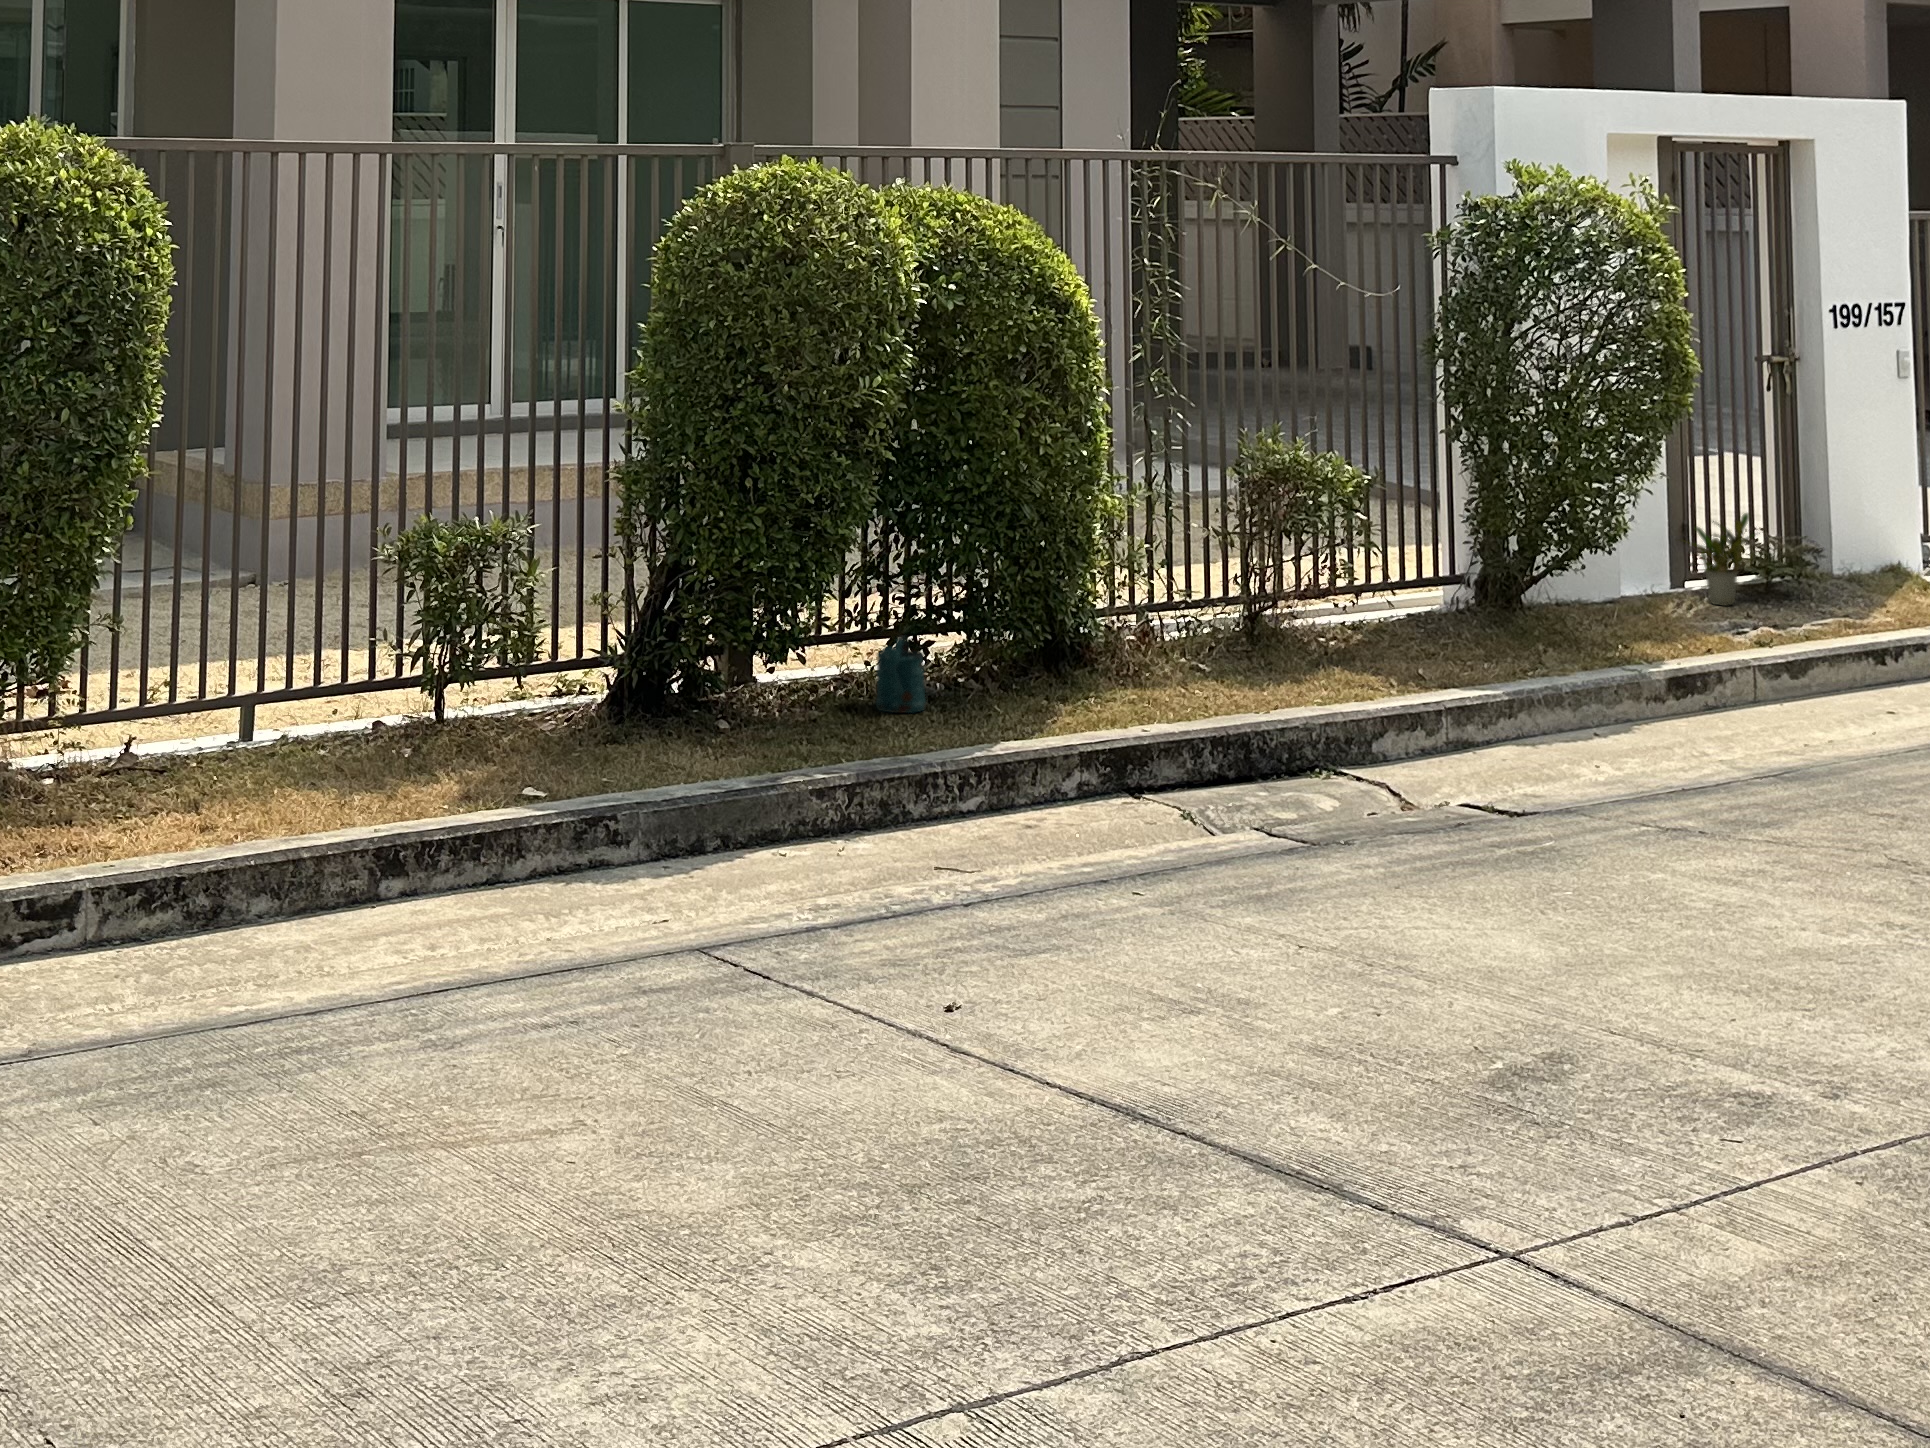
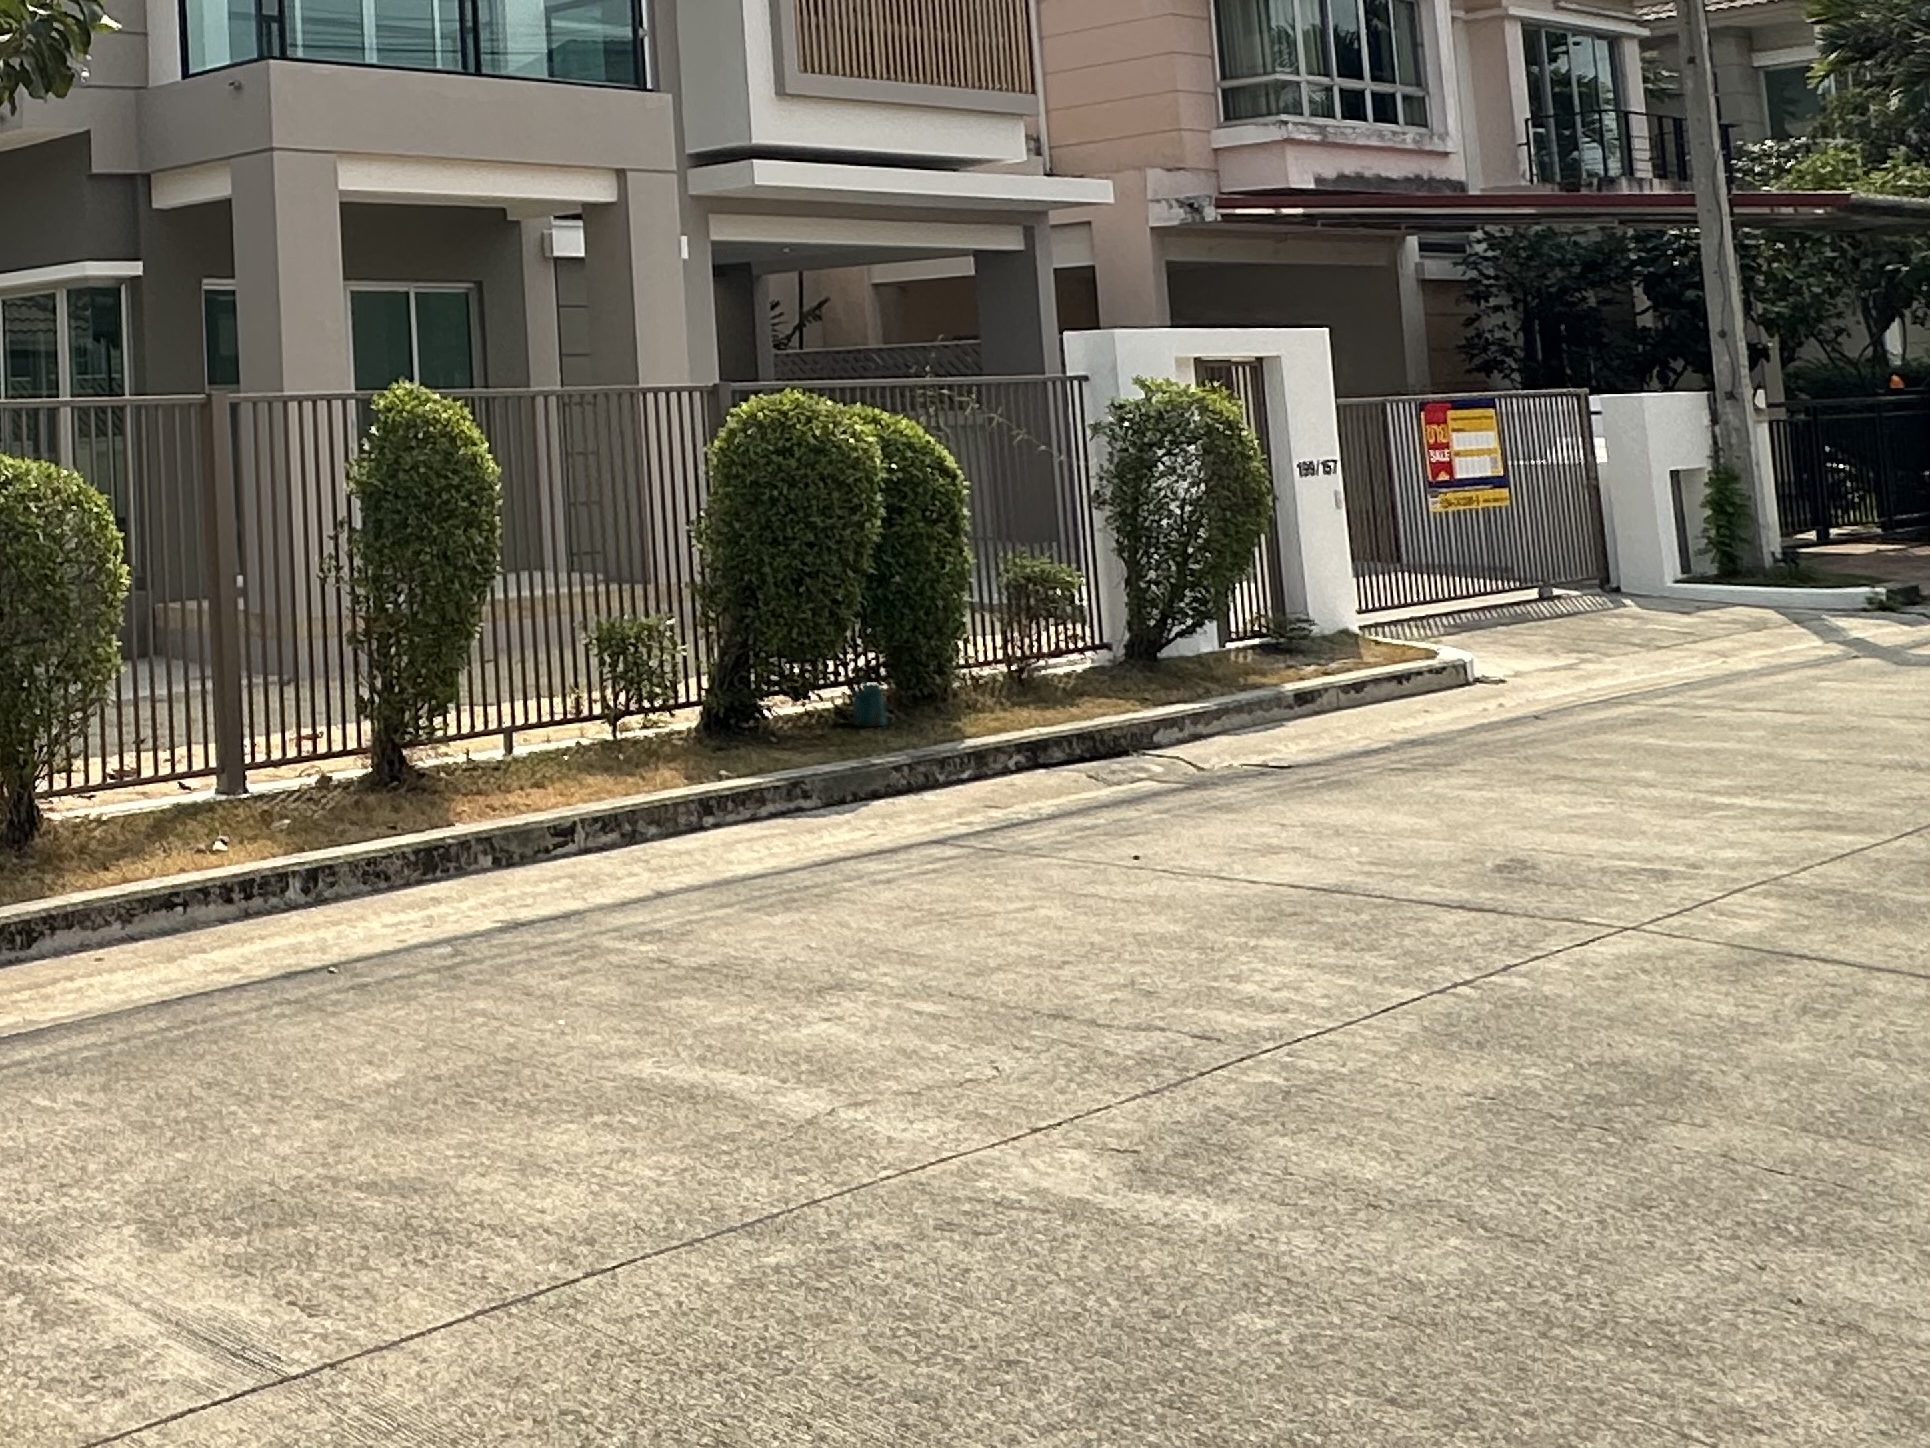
potted plant: present [1691,513,1760,606] -> none [1237,596,1298,657]

